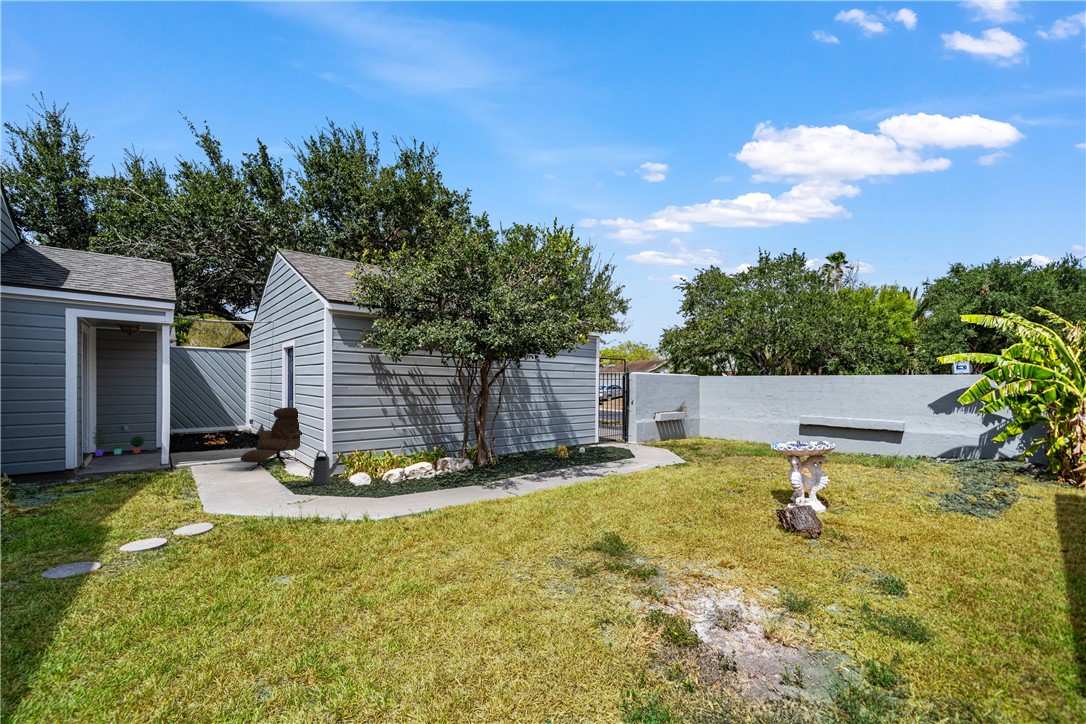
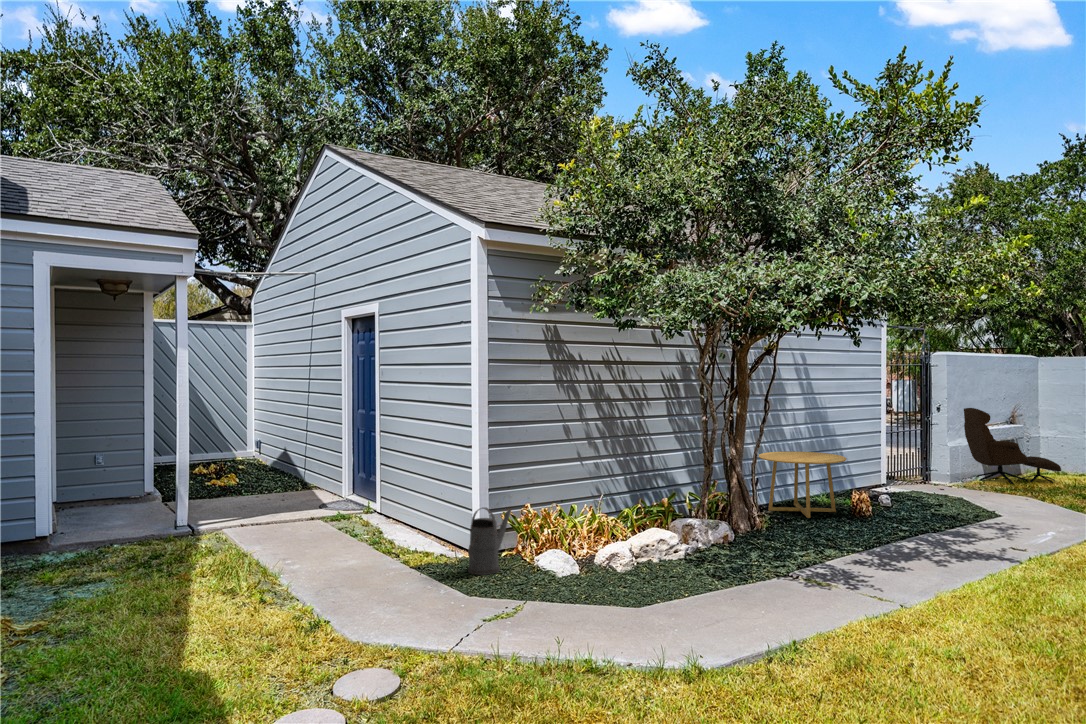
lounge chair: present [241,407,302,471] -> present [964,408,1061,484]
potted plant: present [93,424,145,456] -> none [34,454,116,509]
round table: none [510,424,555,459] -> present [759,451,846,518]

